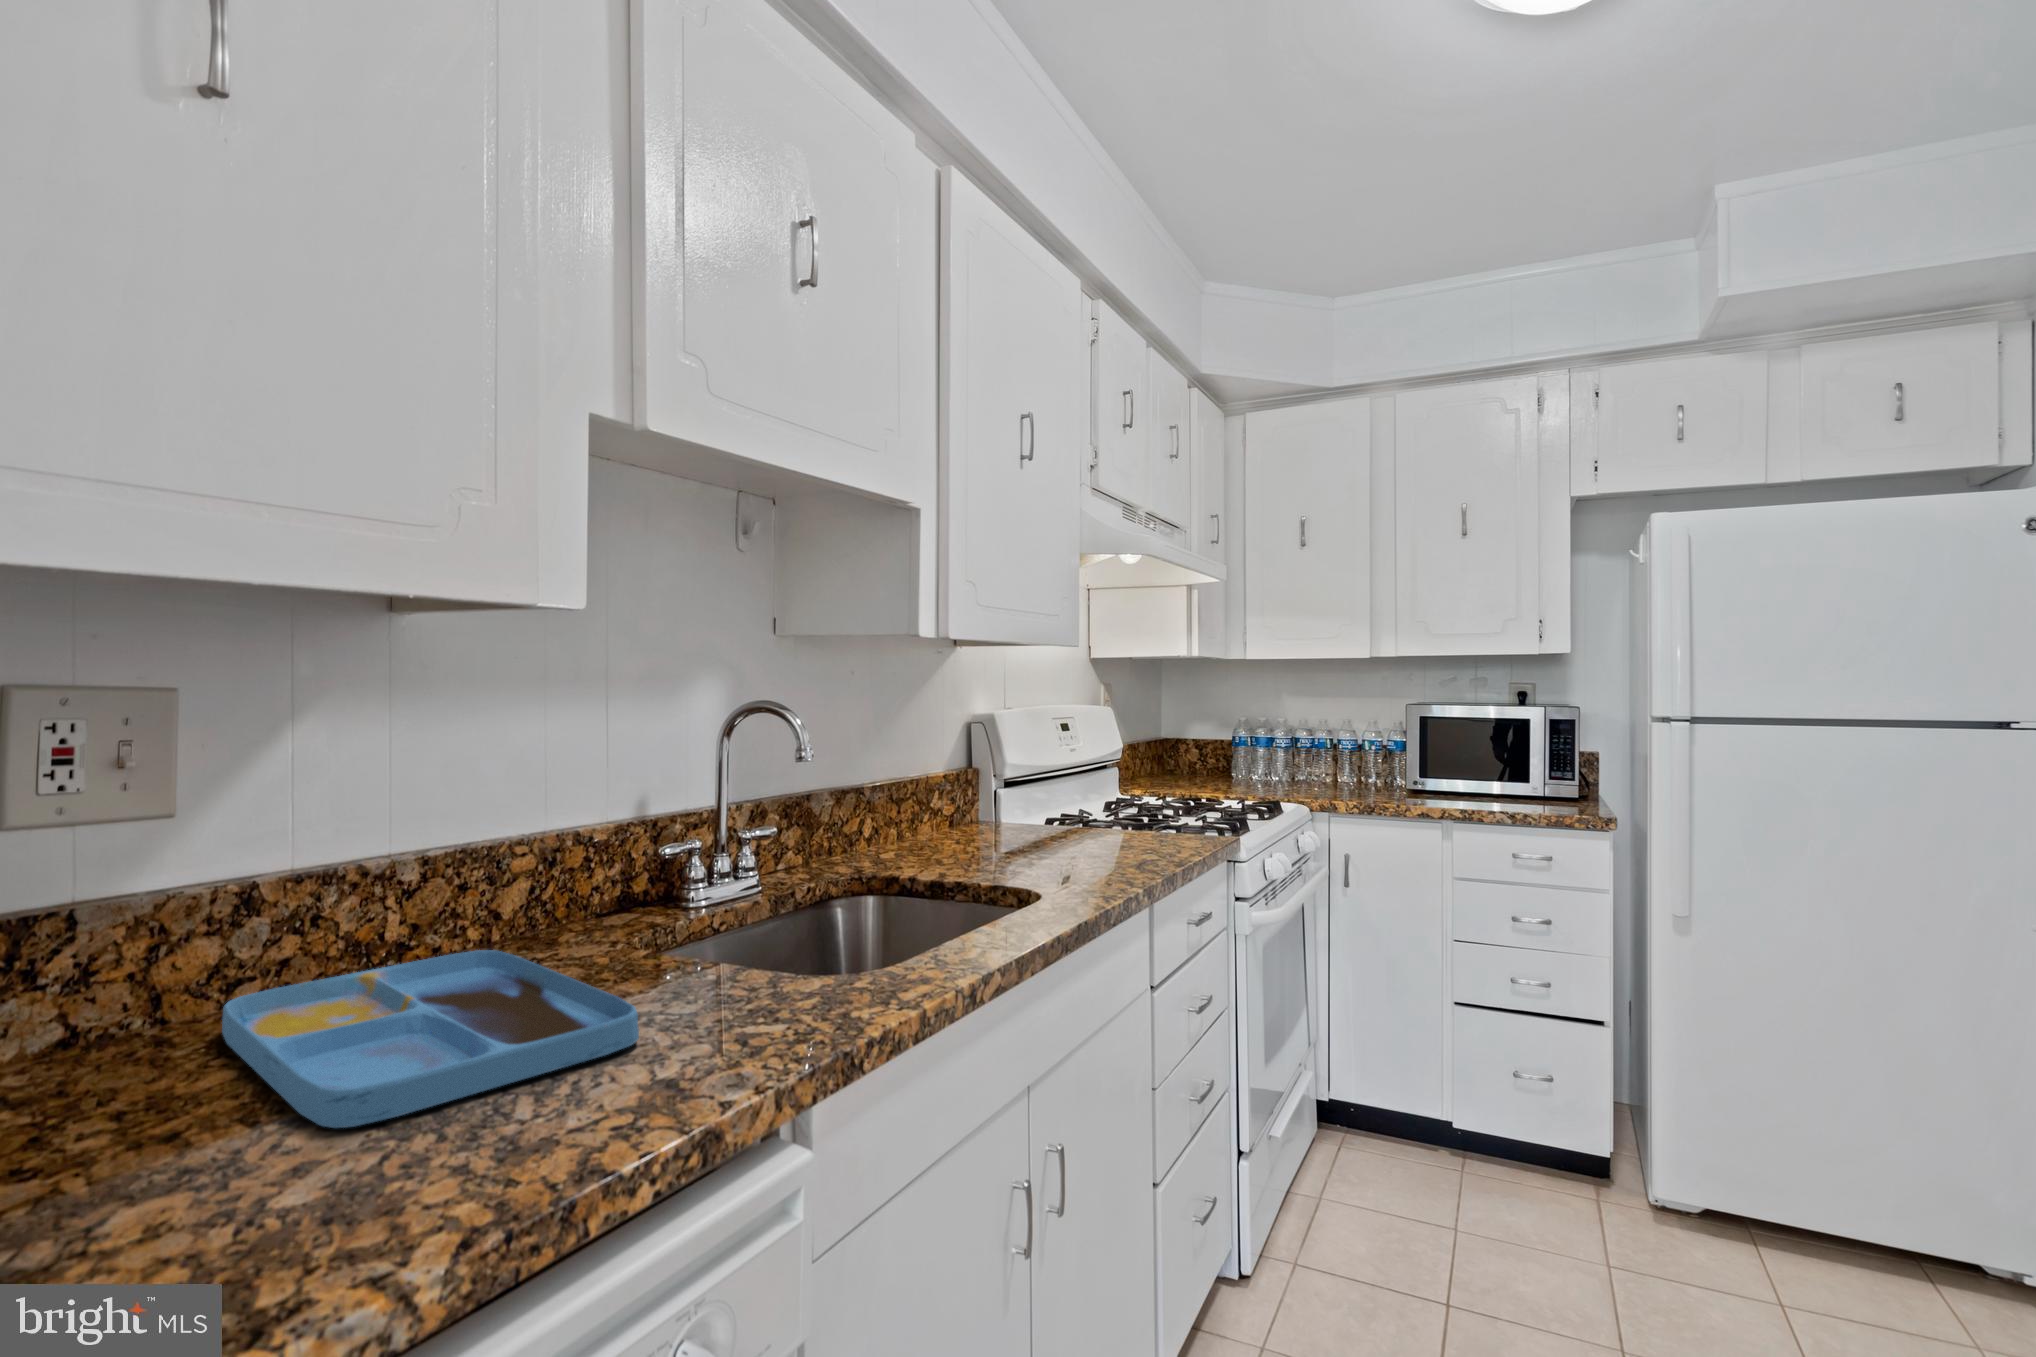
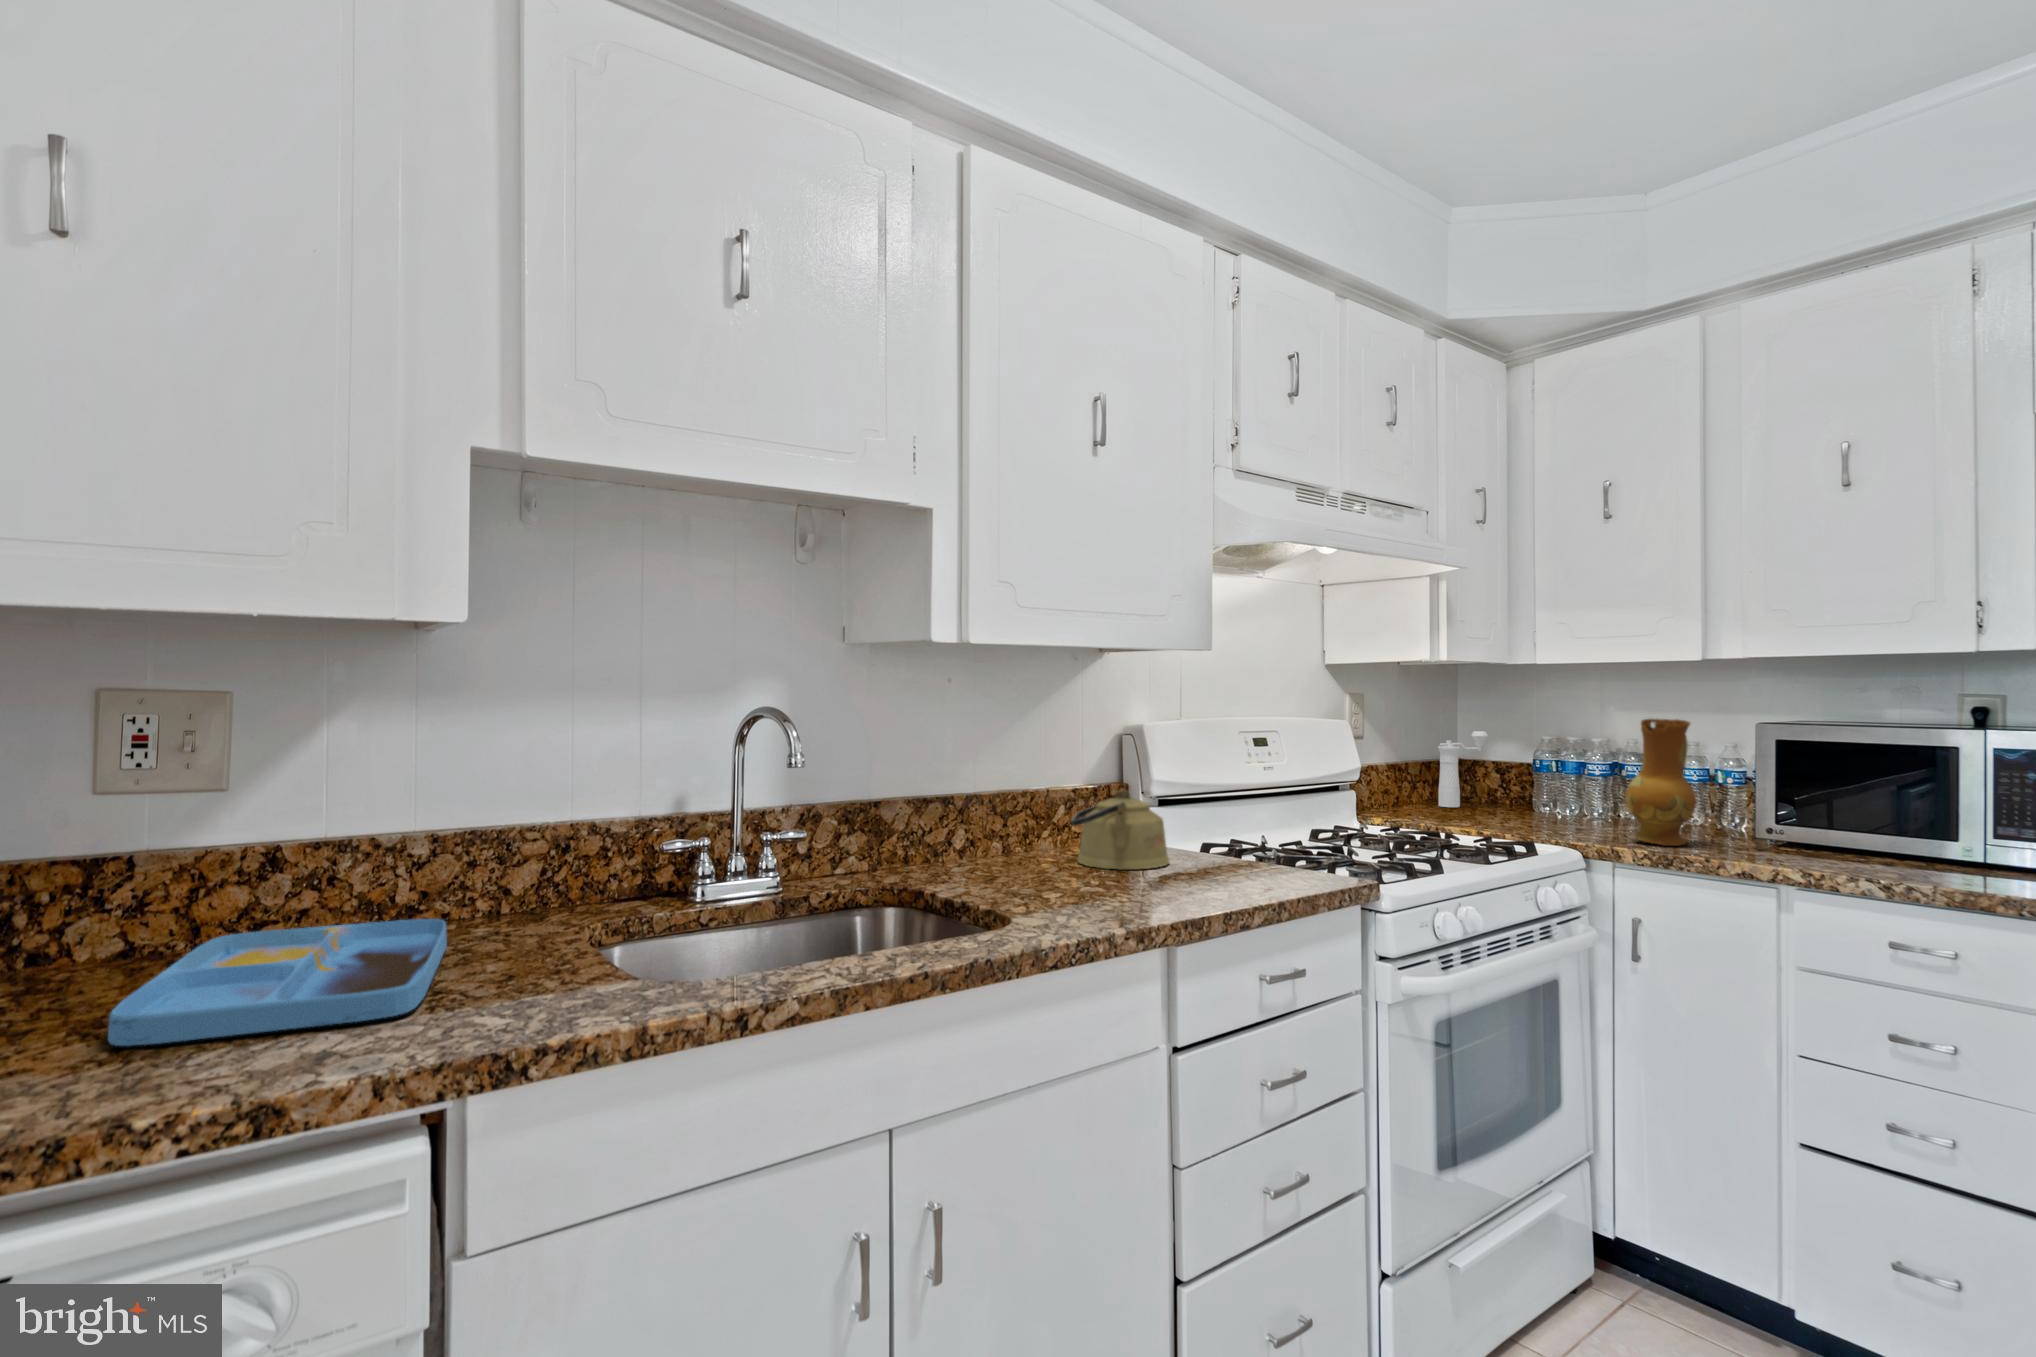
ceramic jug: none [1332,699,1381,797] -> present [1625,718,1697,846]
pepper mill: none [1159,714,1193,779] -> present [1438,731,1488,807]
kettle: none [962,772,1056,845] -> present [1071,789,1169,869]

